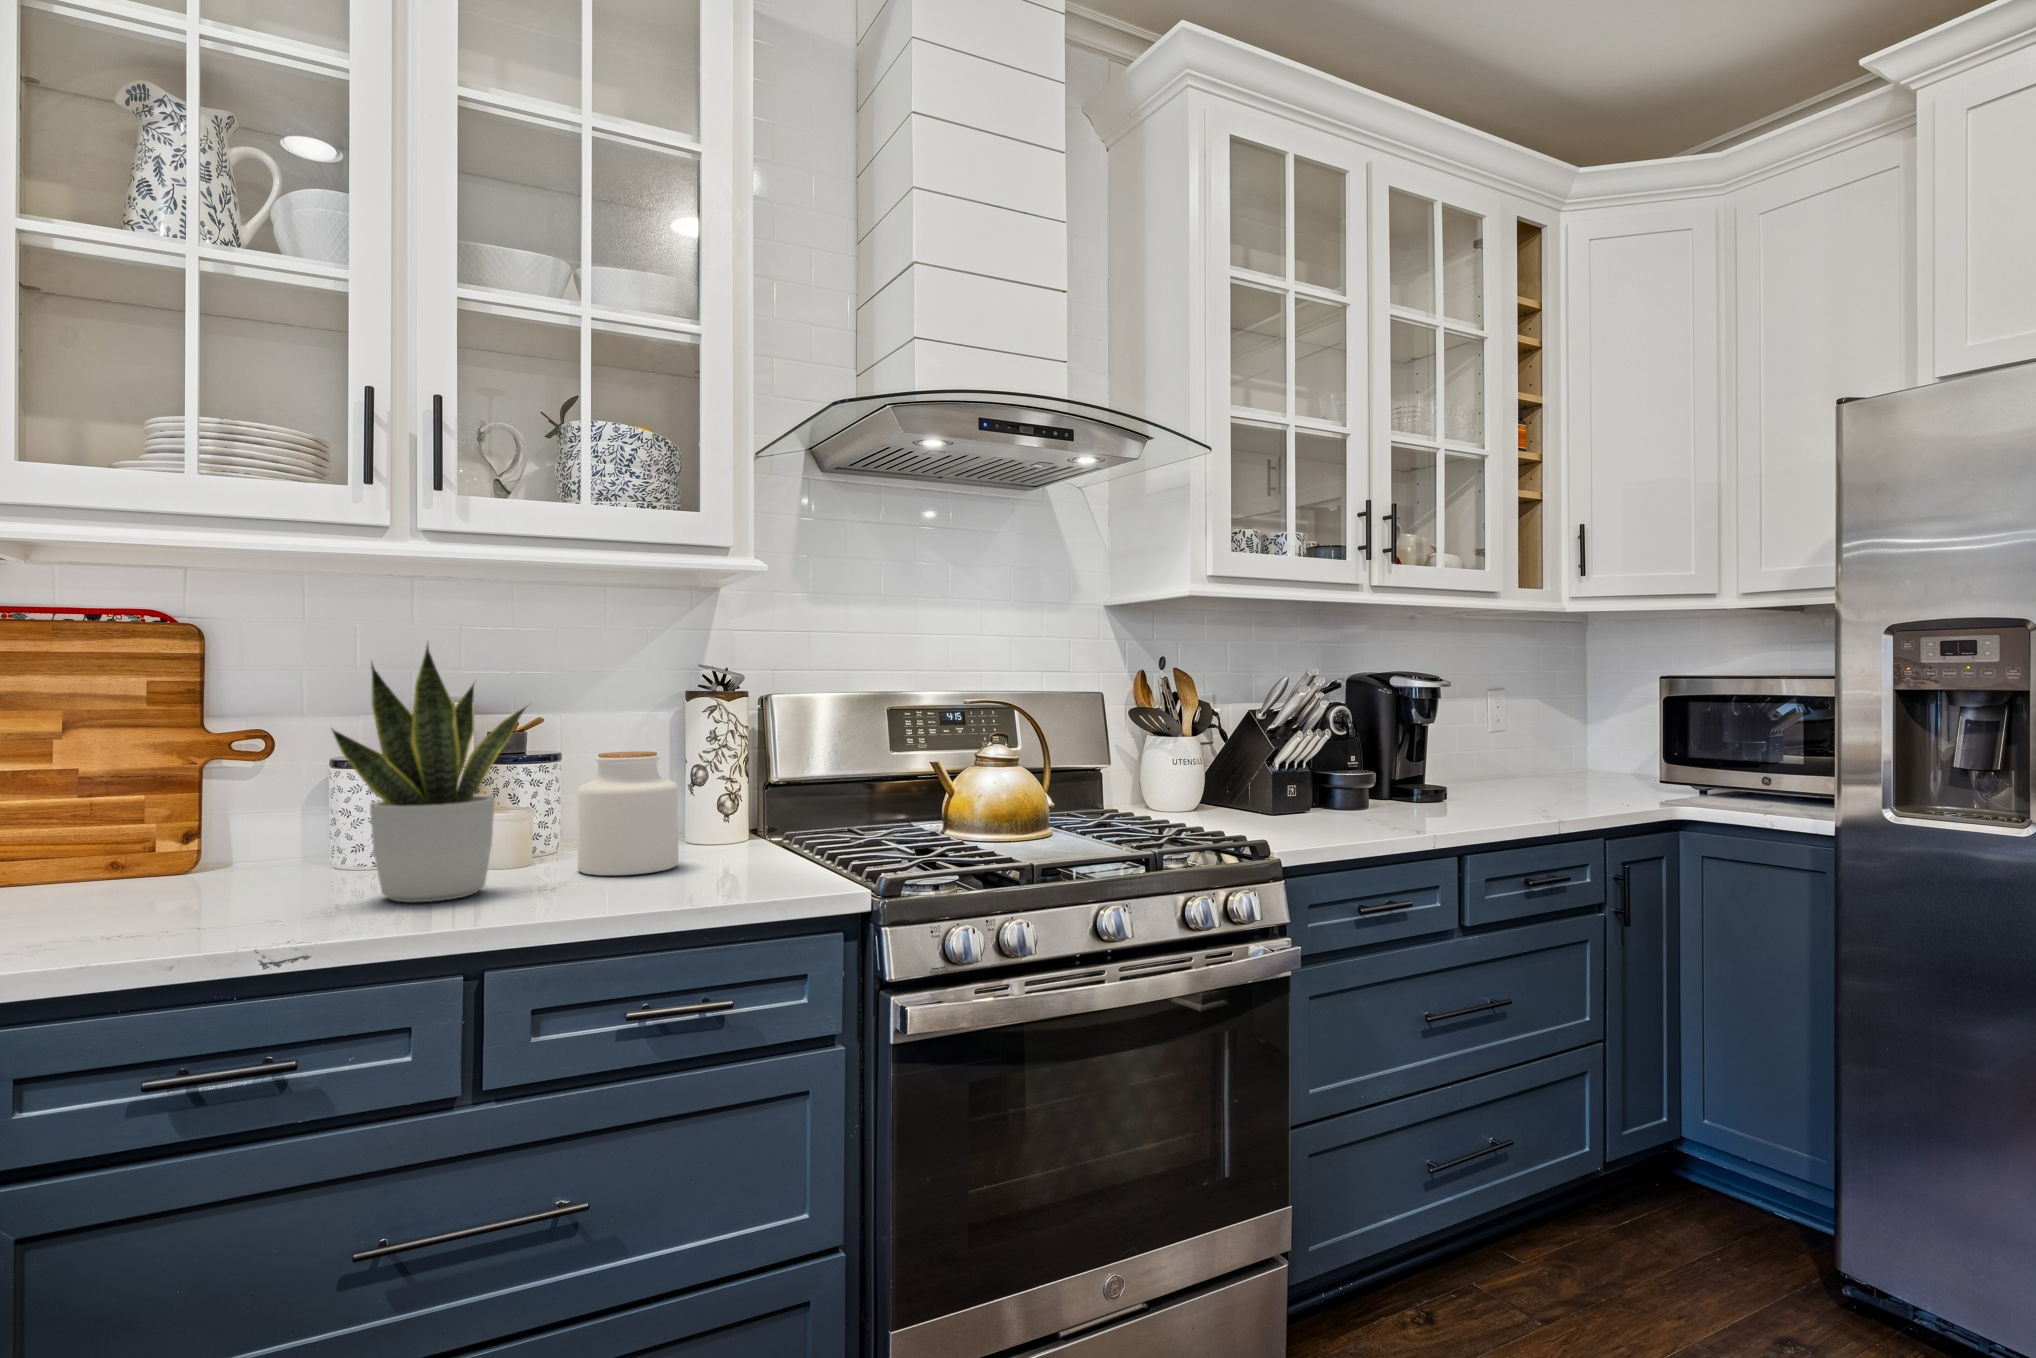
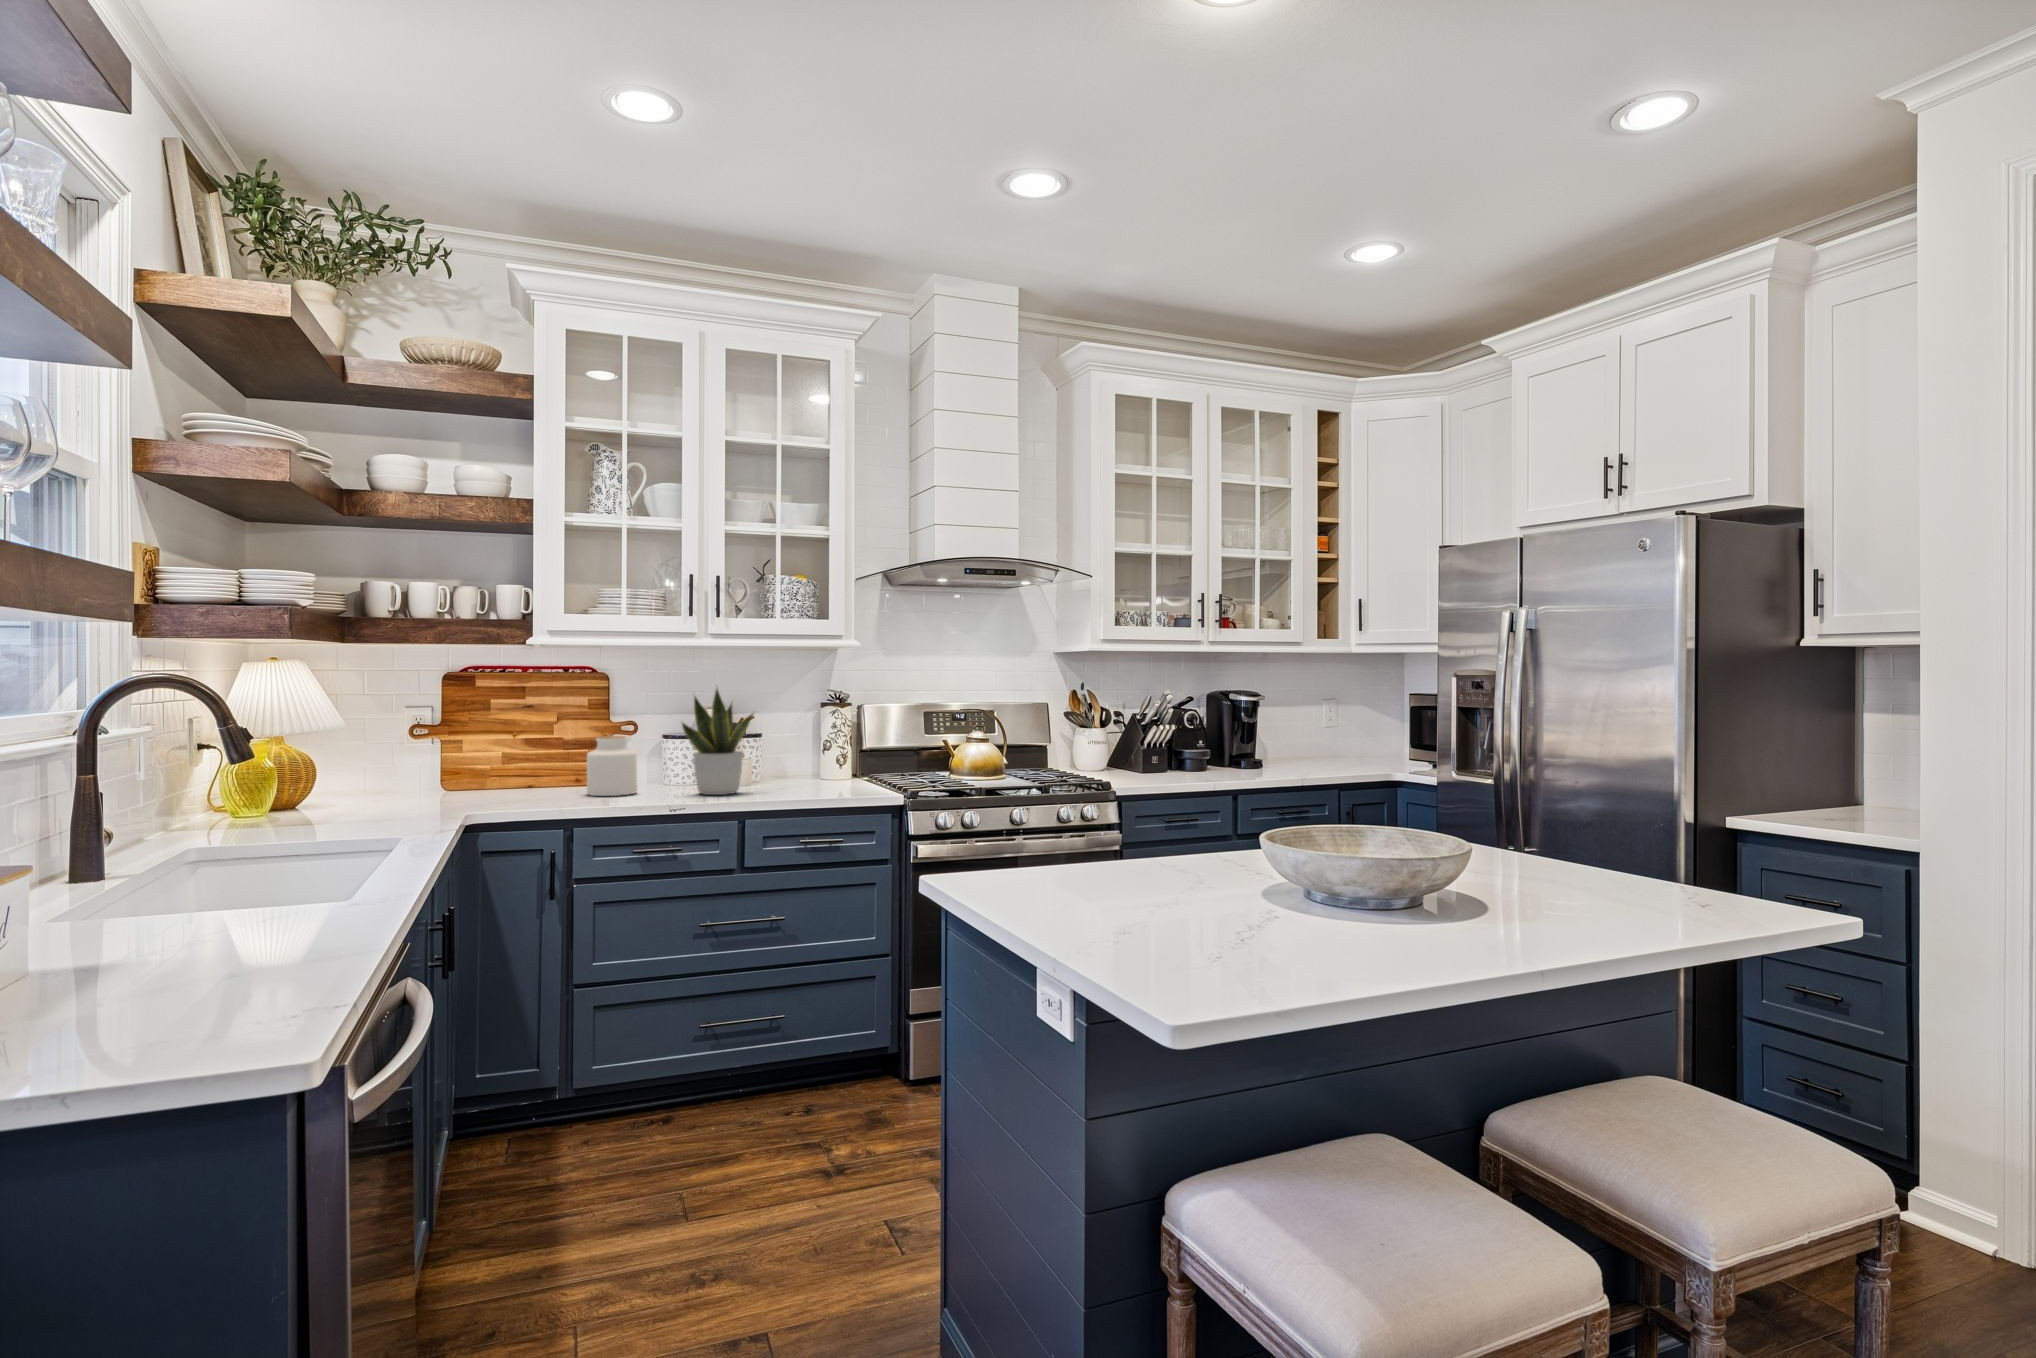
jar: present [577,751,679,876] -> present [587,736,637,796]

